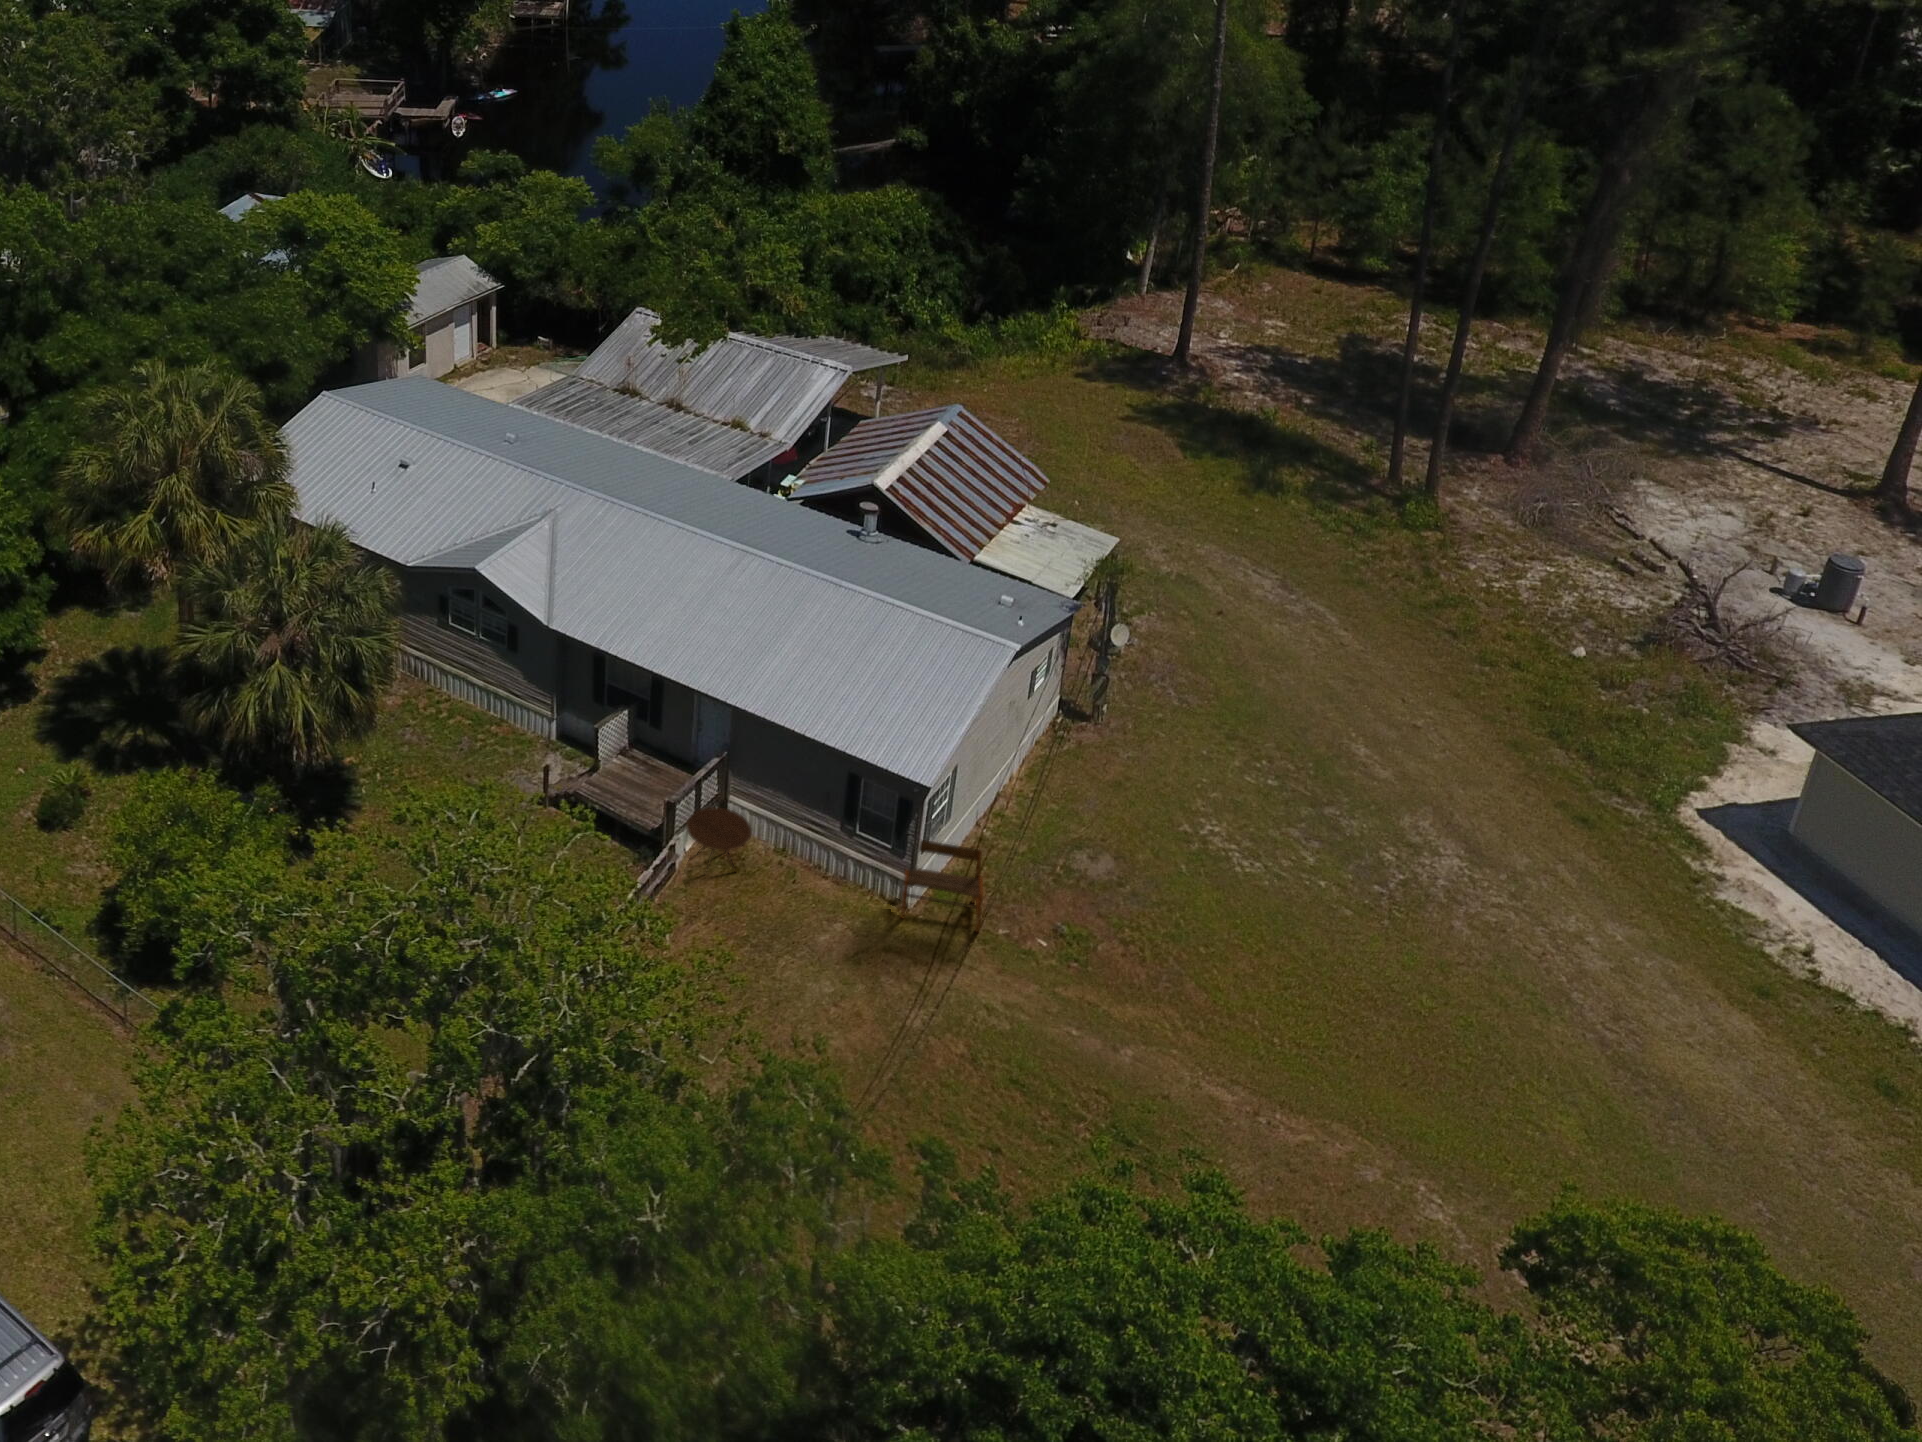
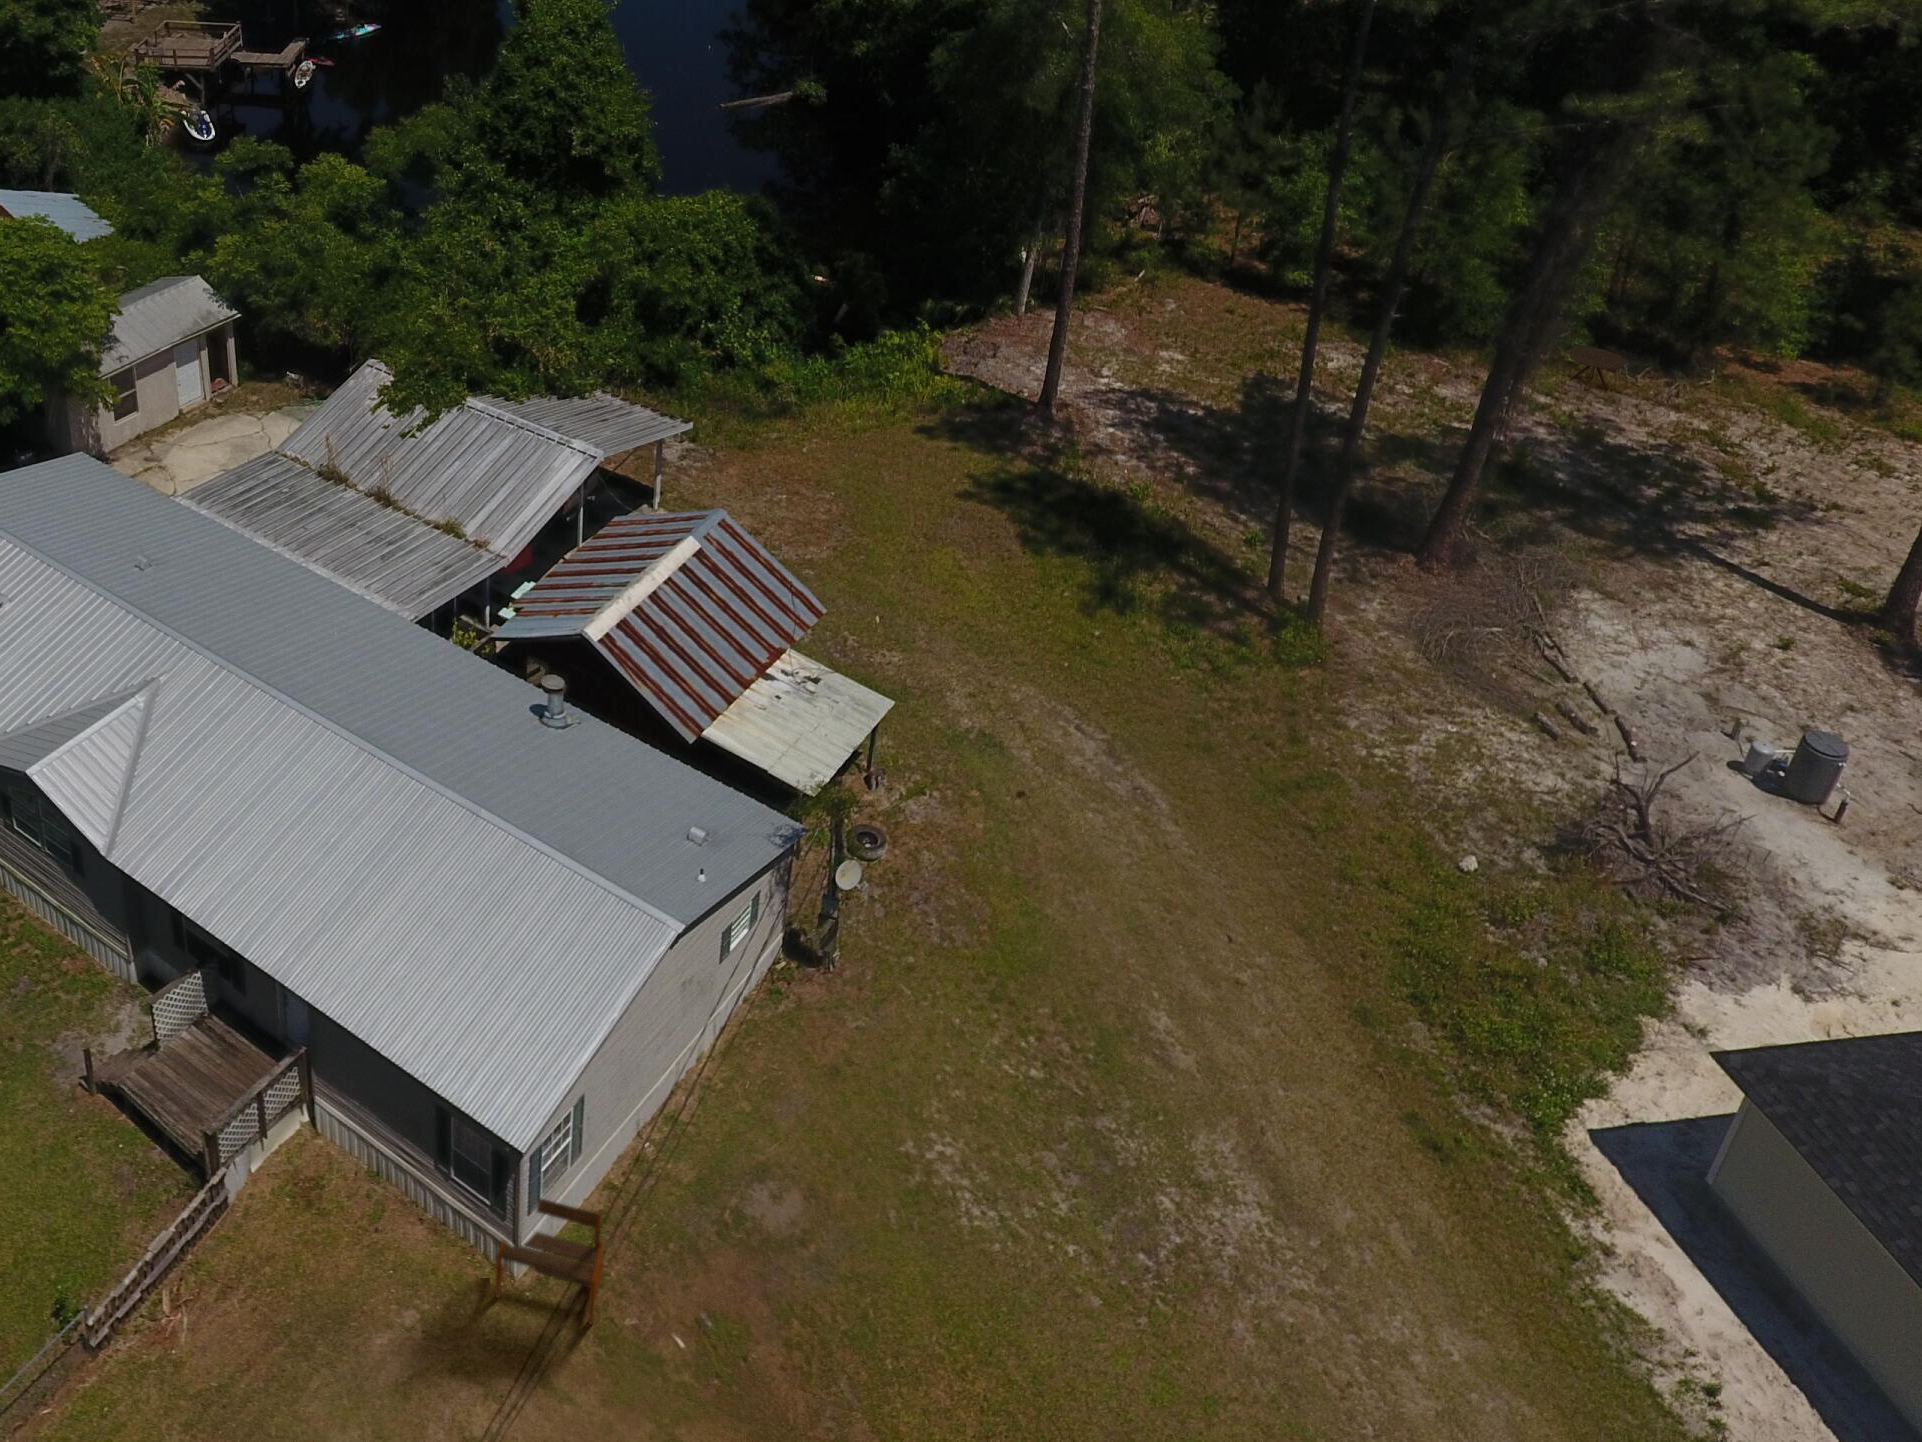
round table: present [686,807,752,871] -> present [1569,347,1625,392]

